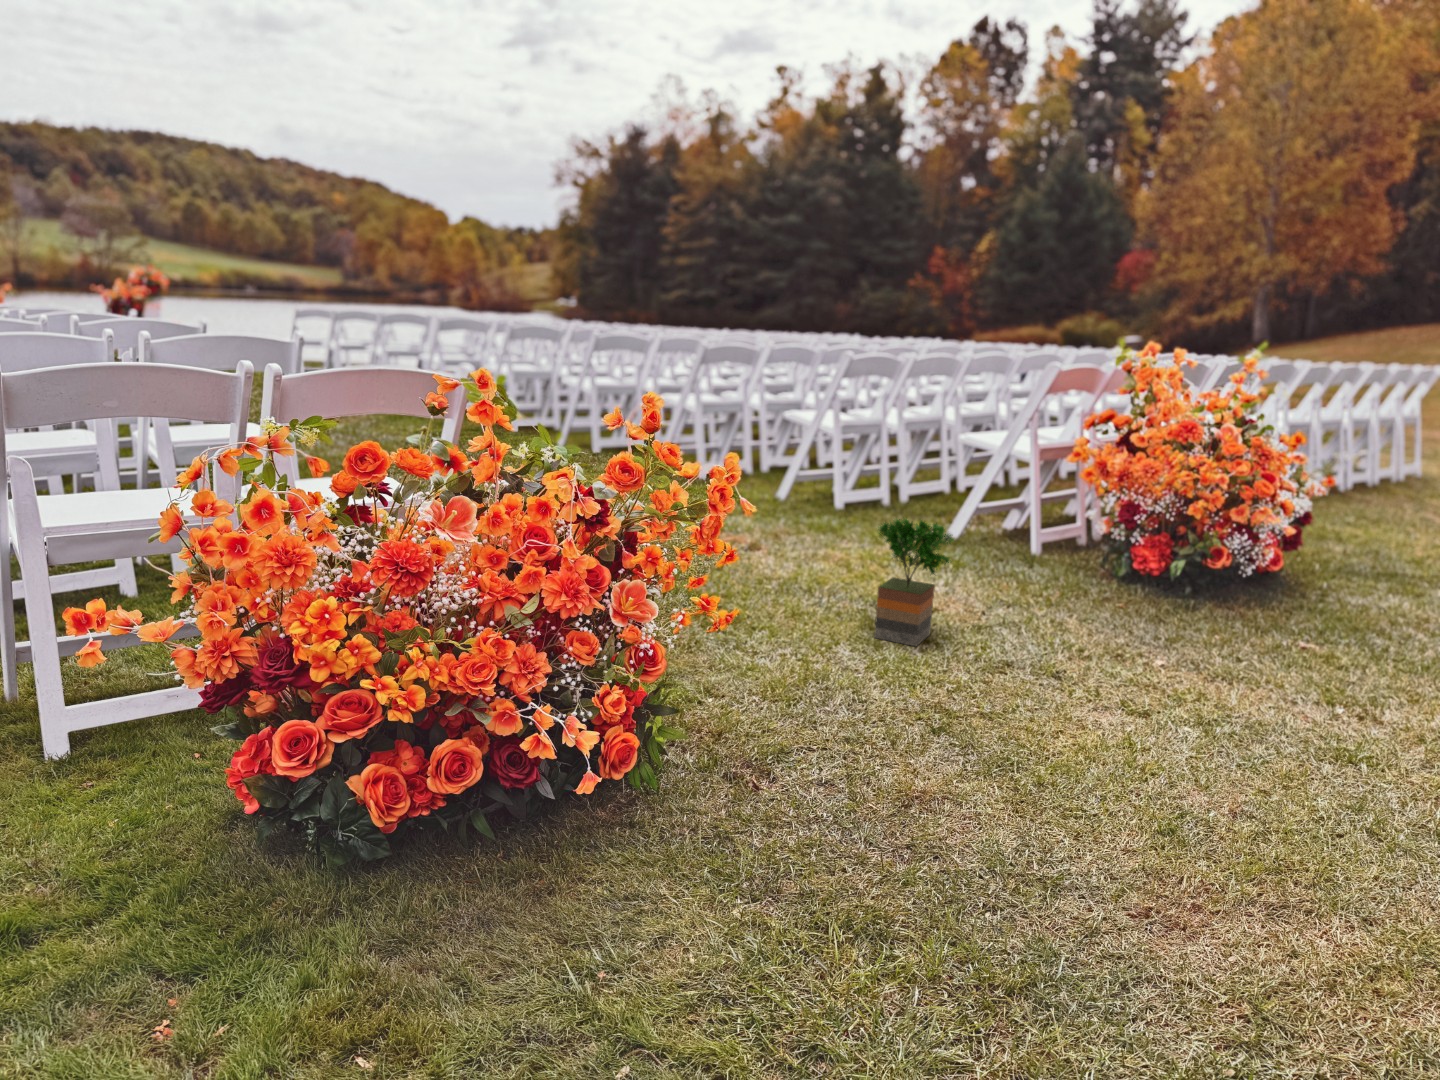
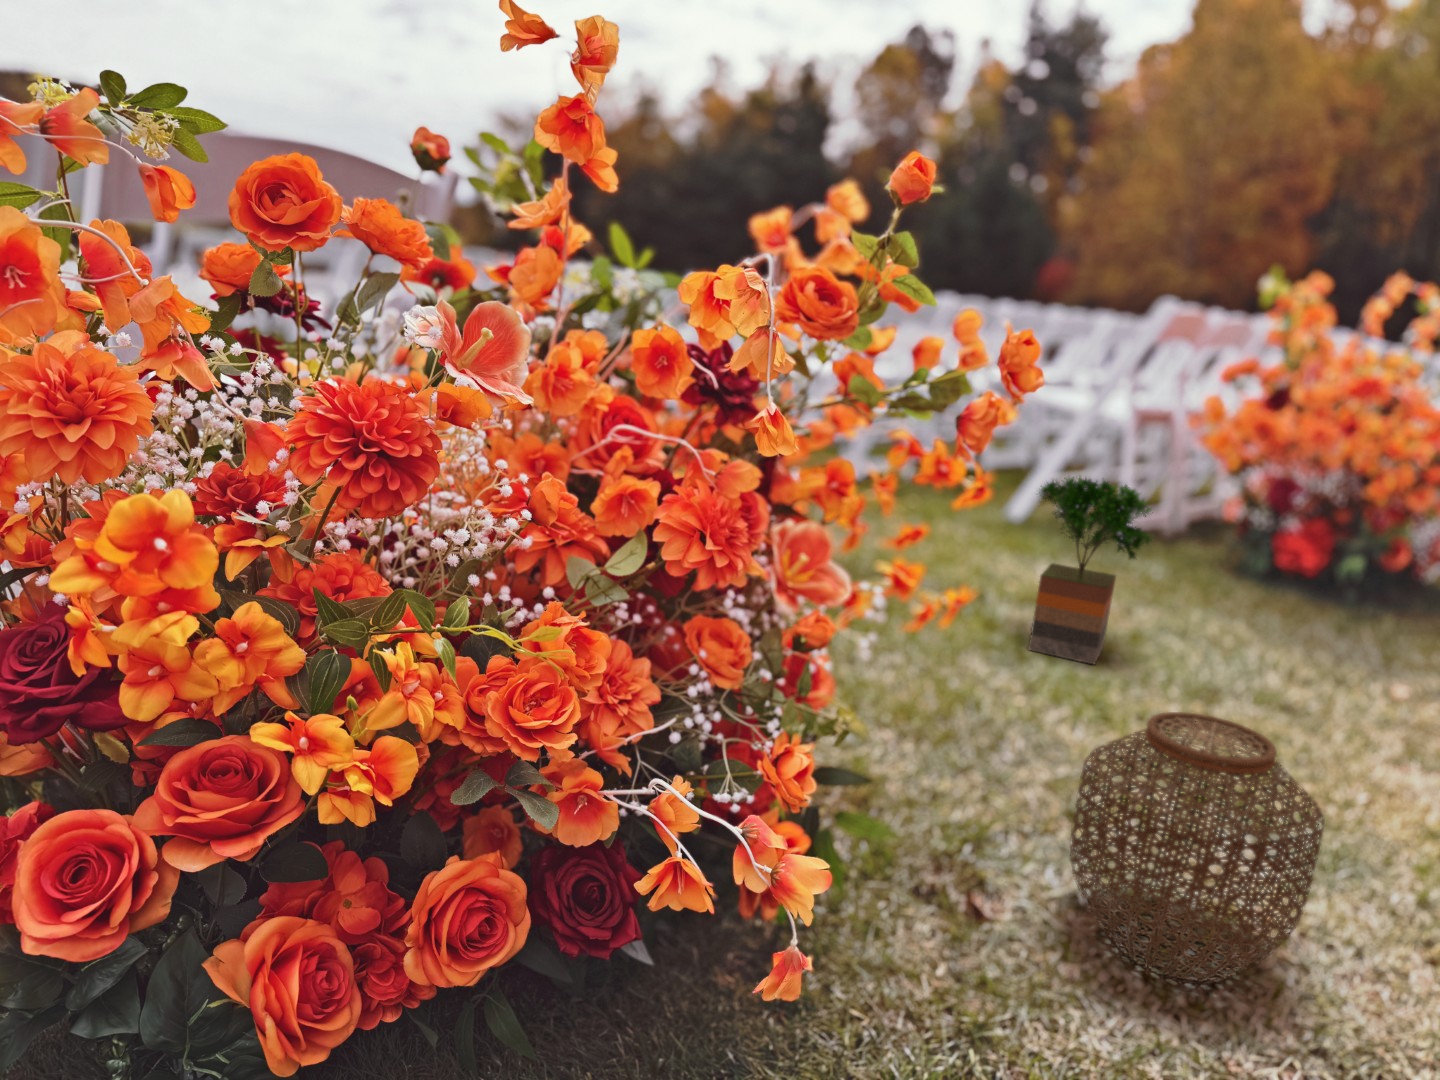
woven basket: none [802,672,928,817] -> present [1070,712,1325,981]

